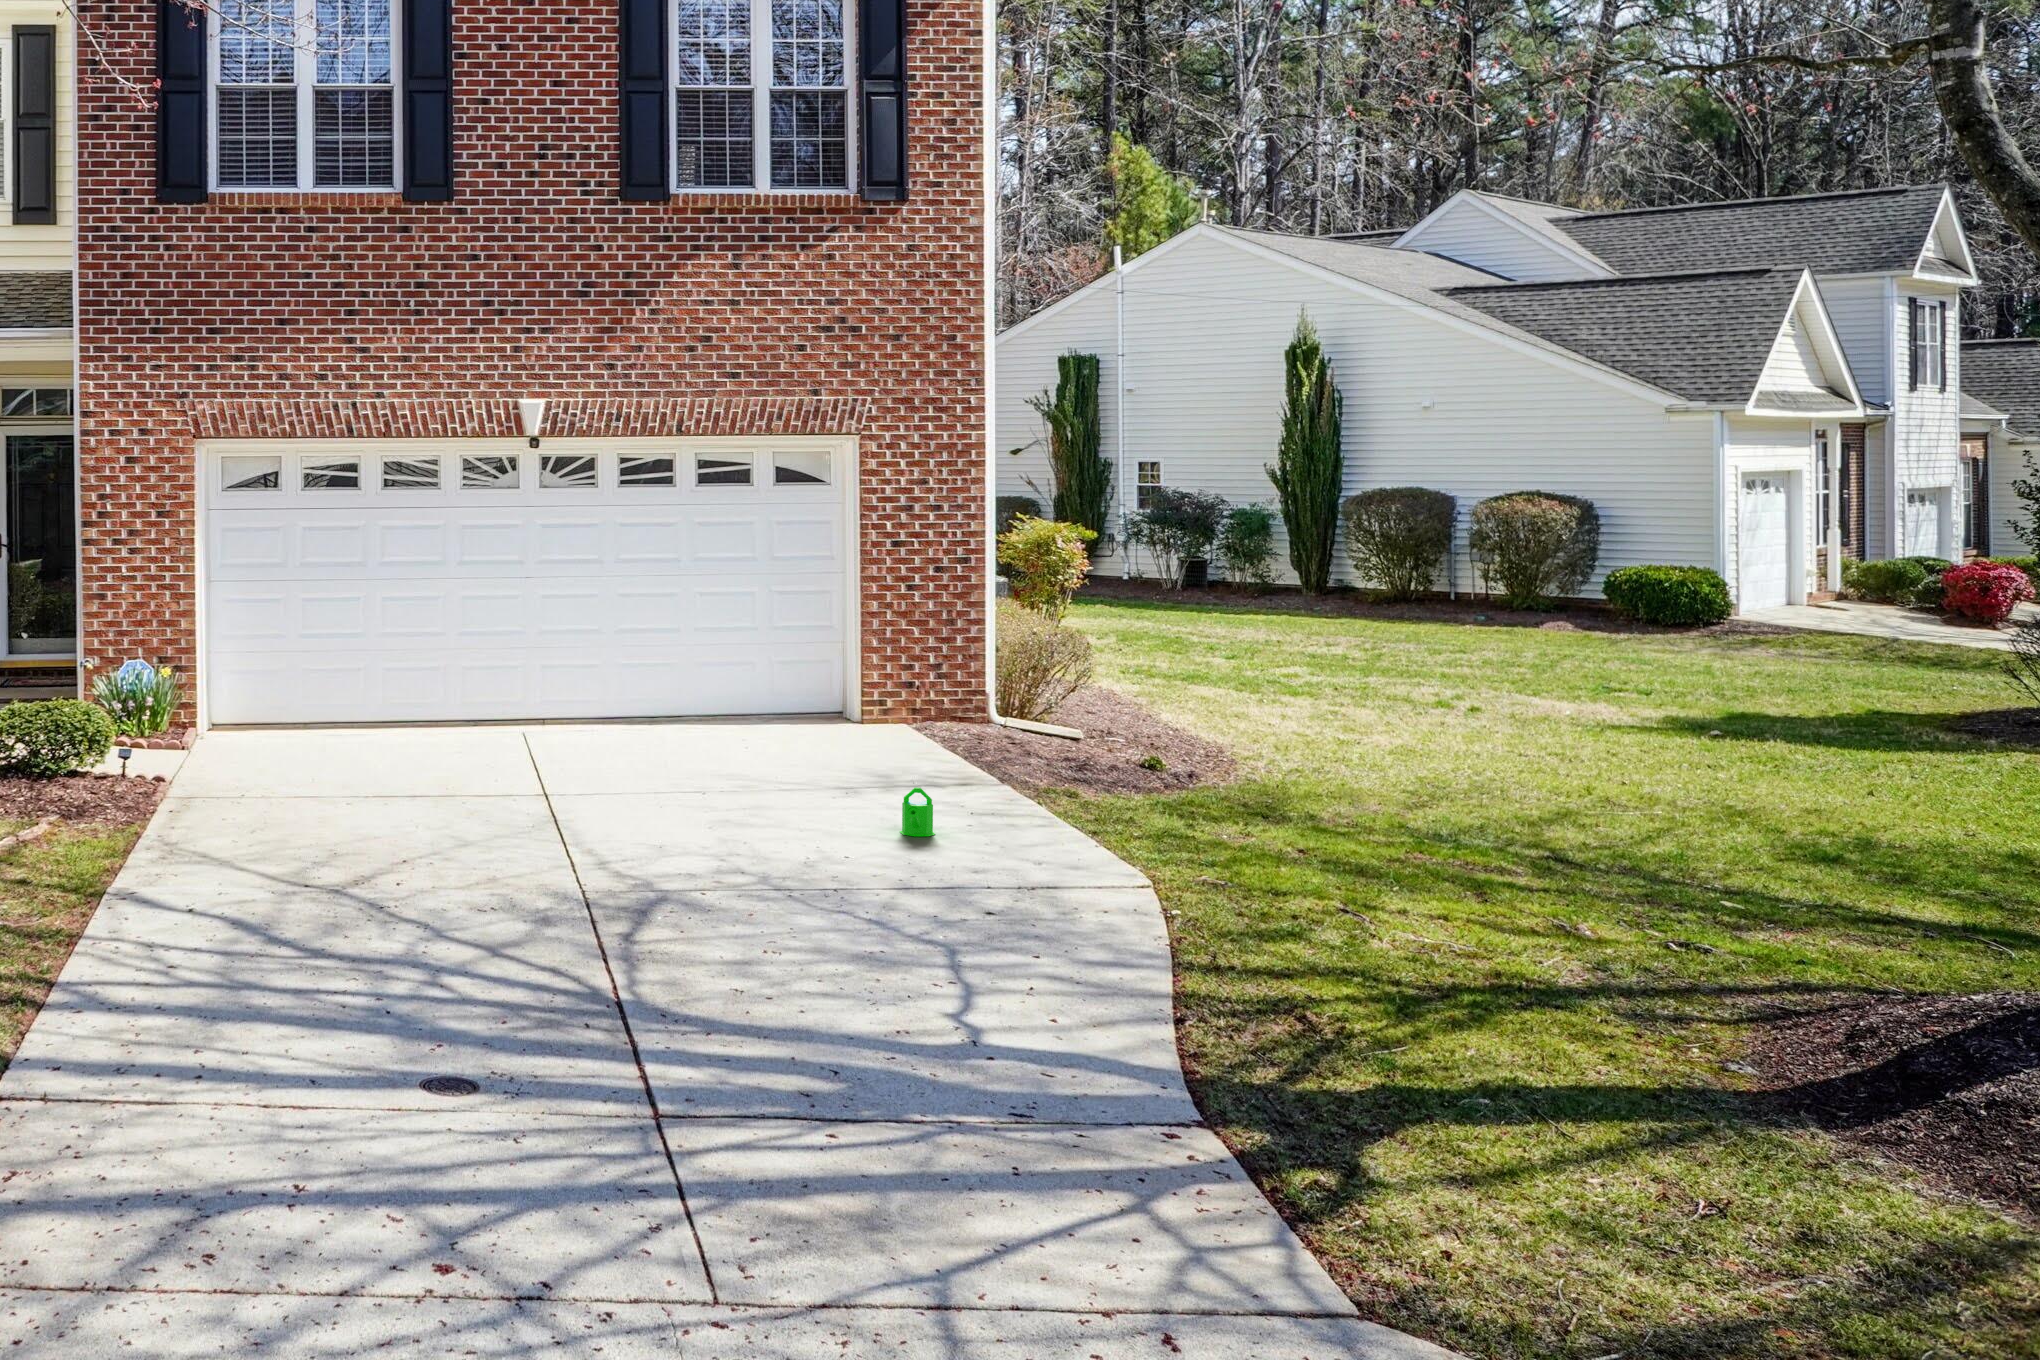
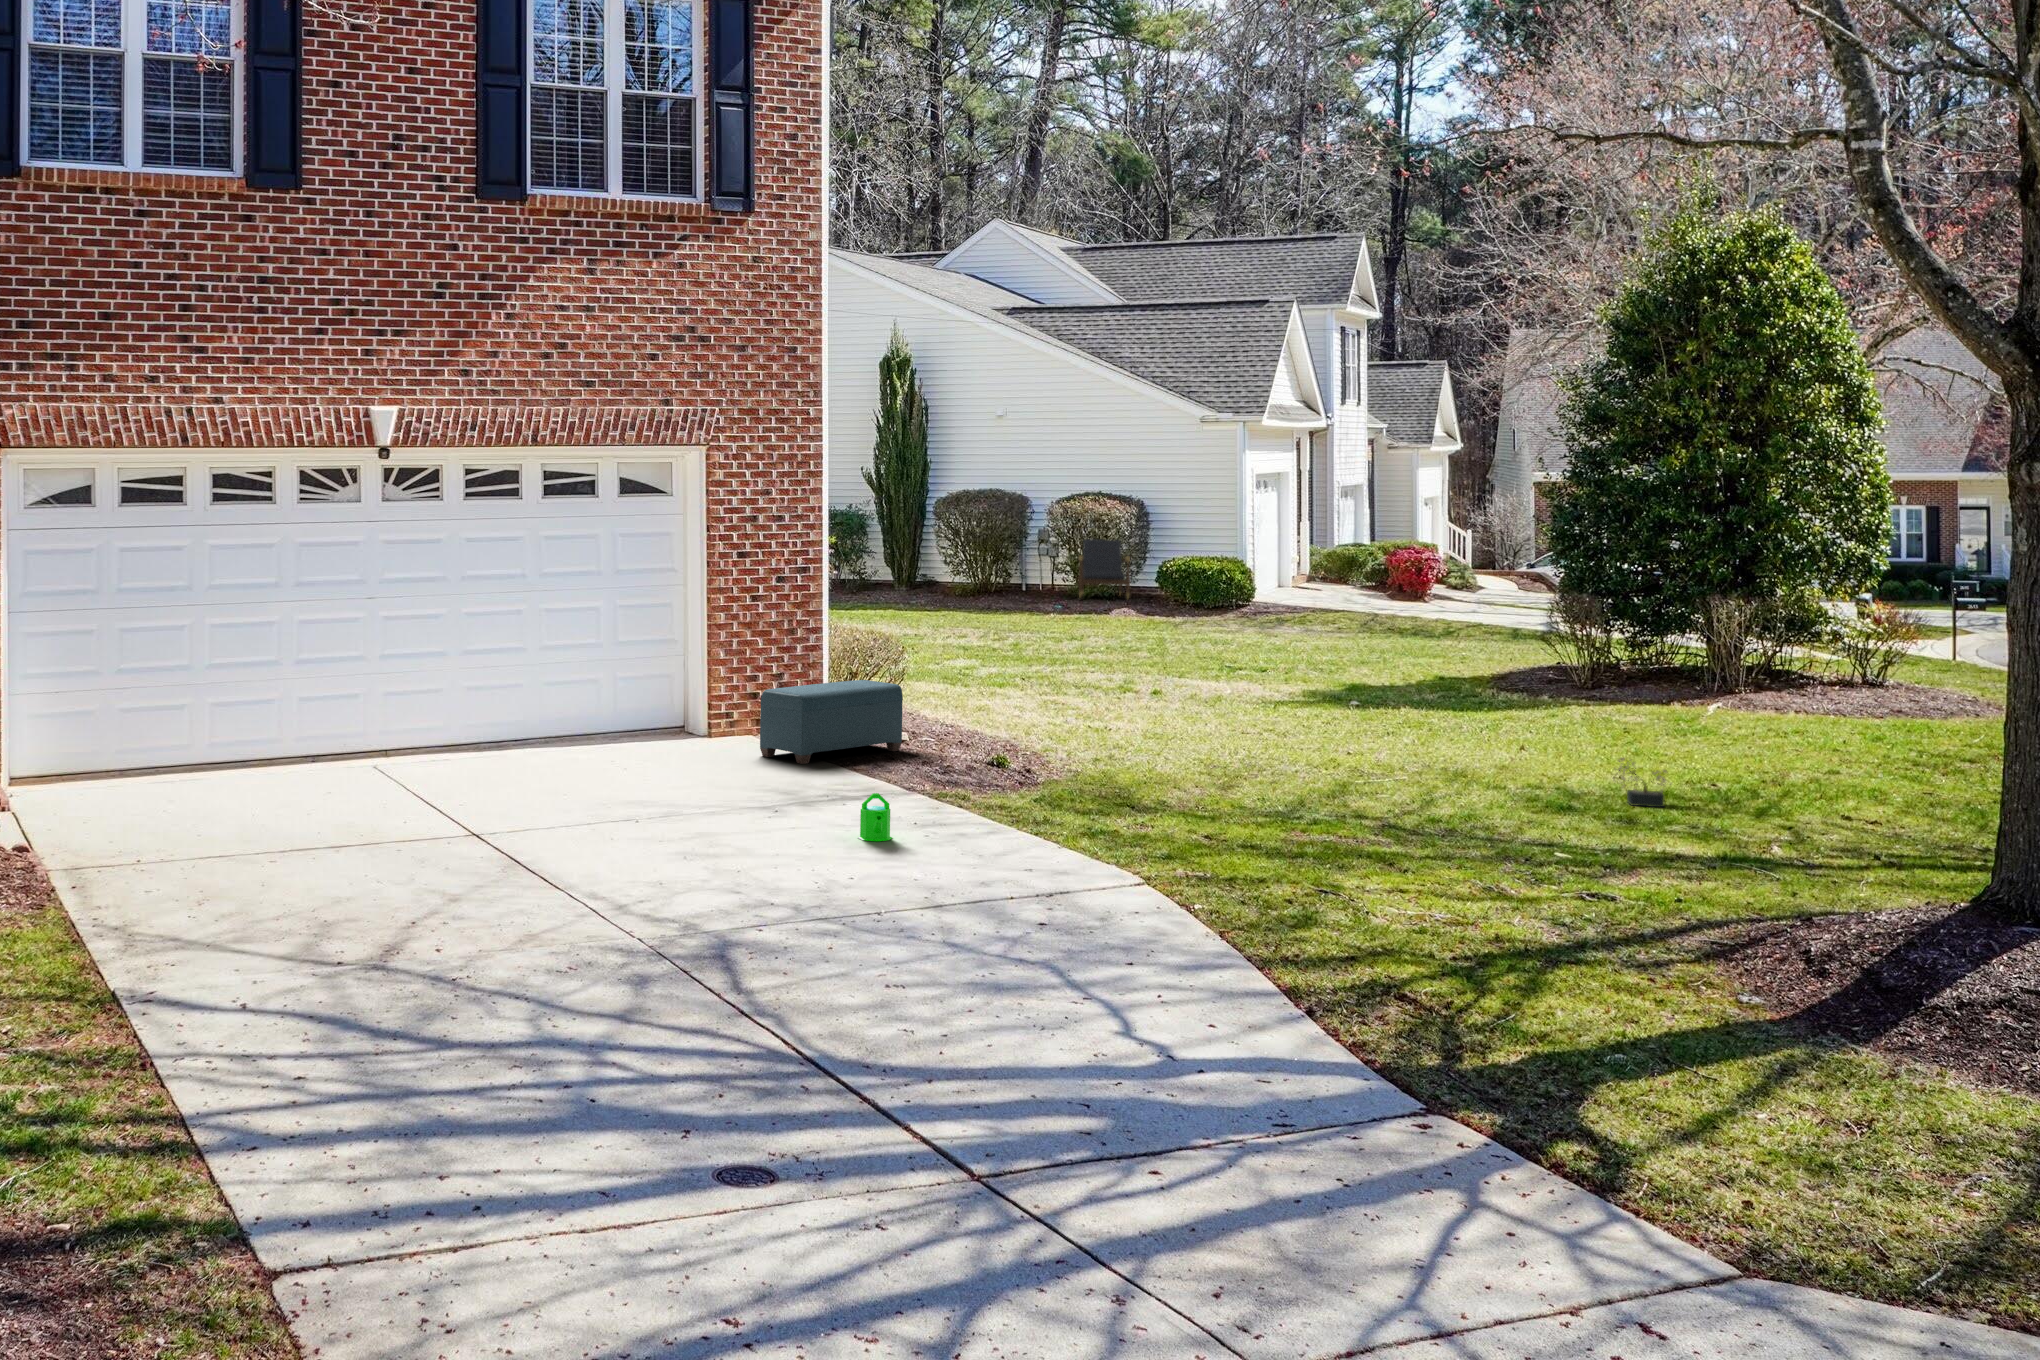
lounge chair: none [1502,542,1565,610] -> present [1078,539,1130,597]
bench: none [912,677,1068,758] -> present [760,680,903,764]
decorative plant: none [1876,810,1958,875] -> present [1618,758,1671,807]

